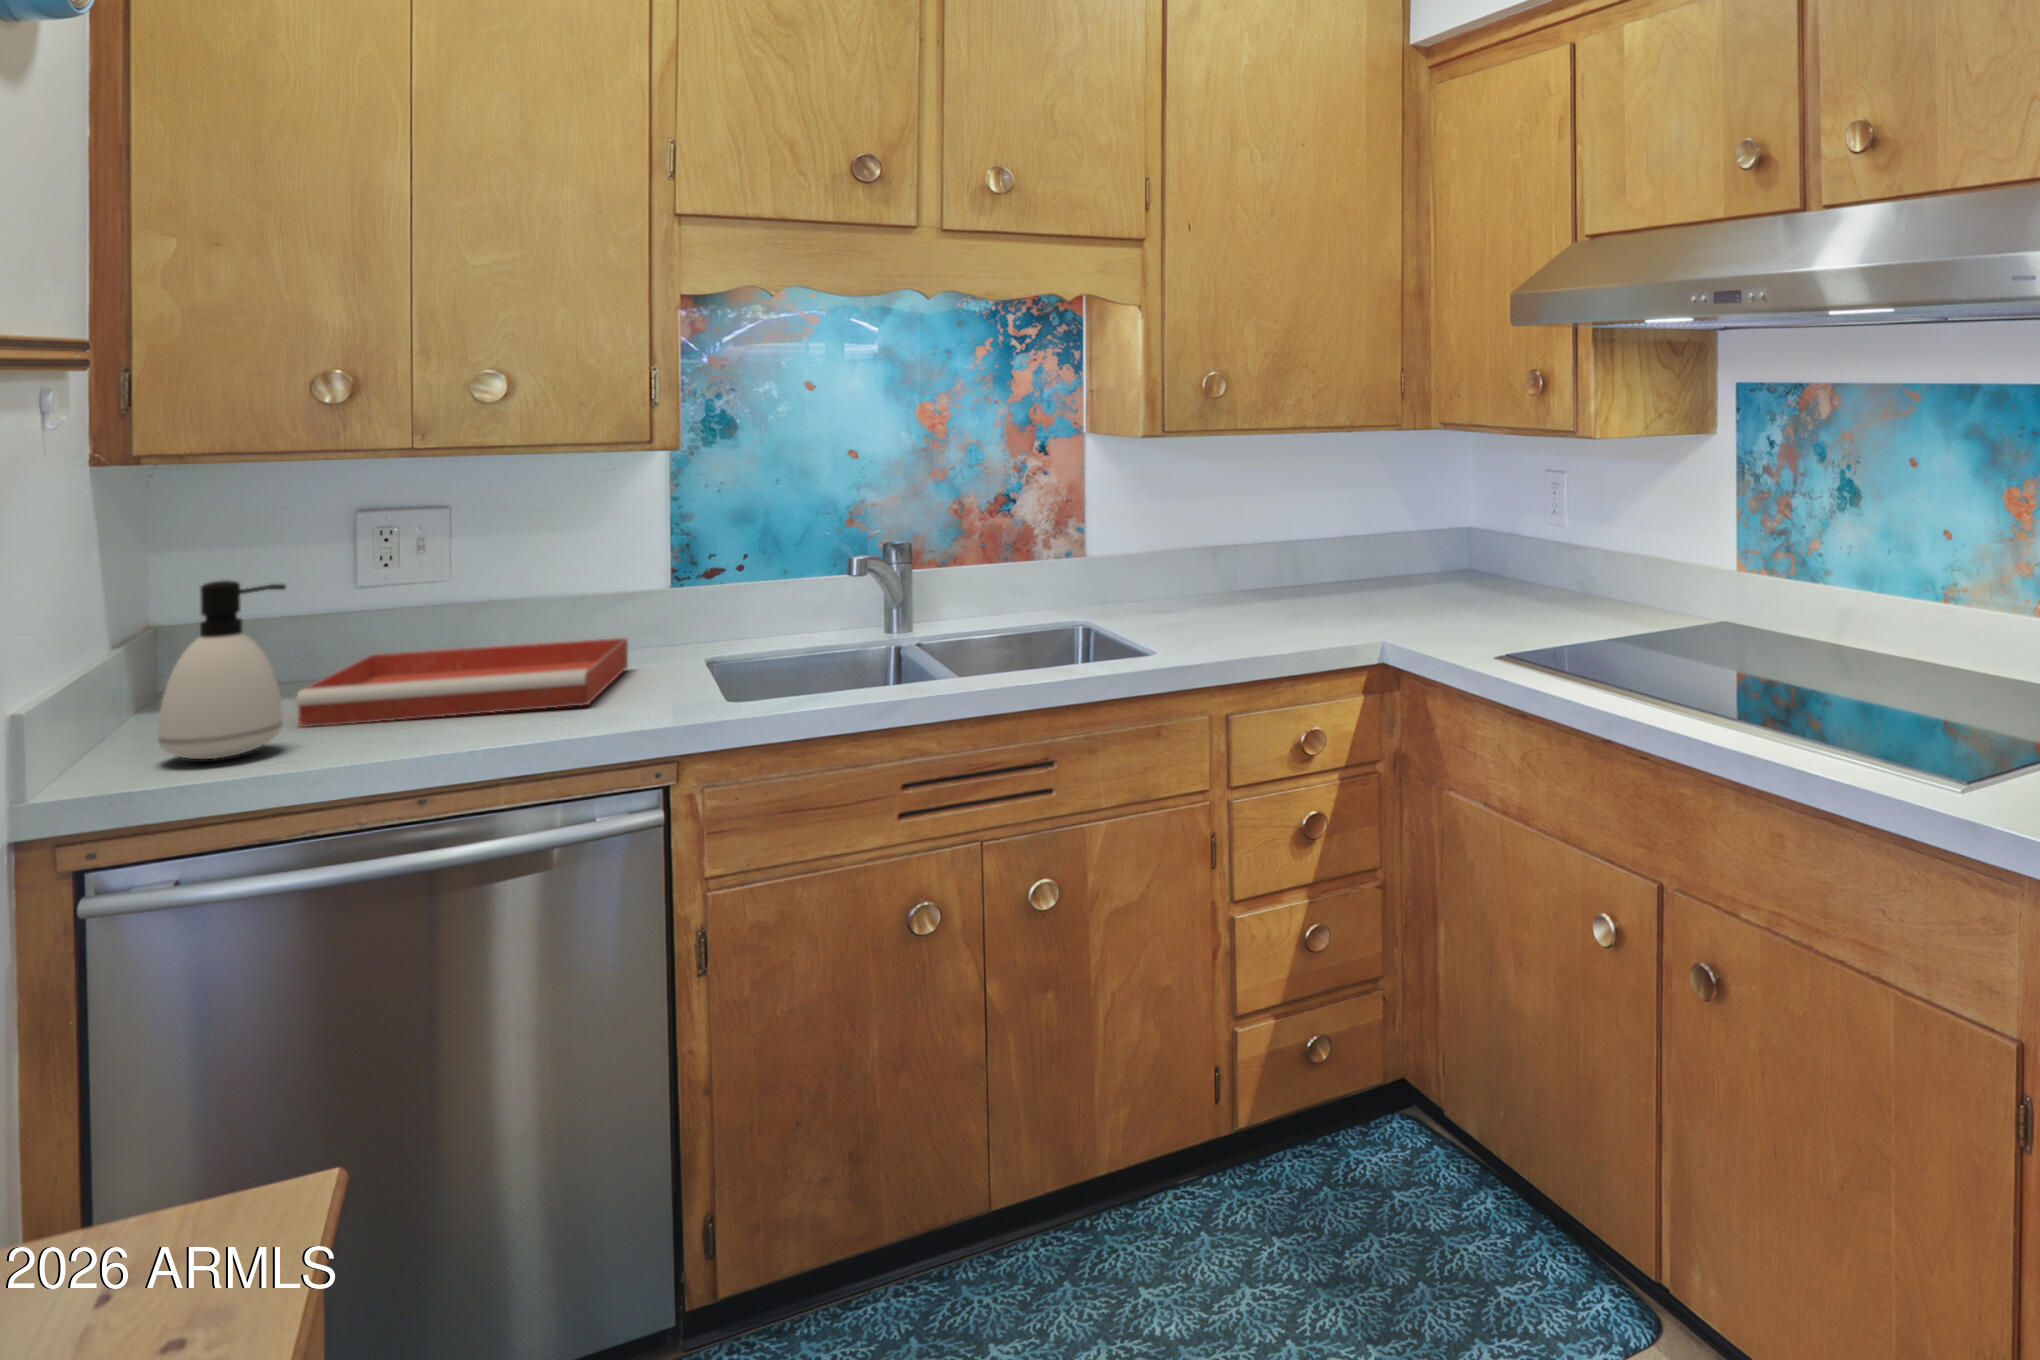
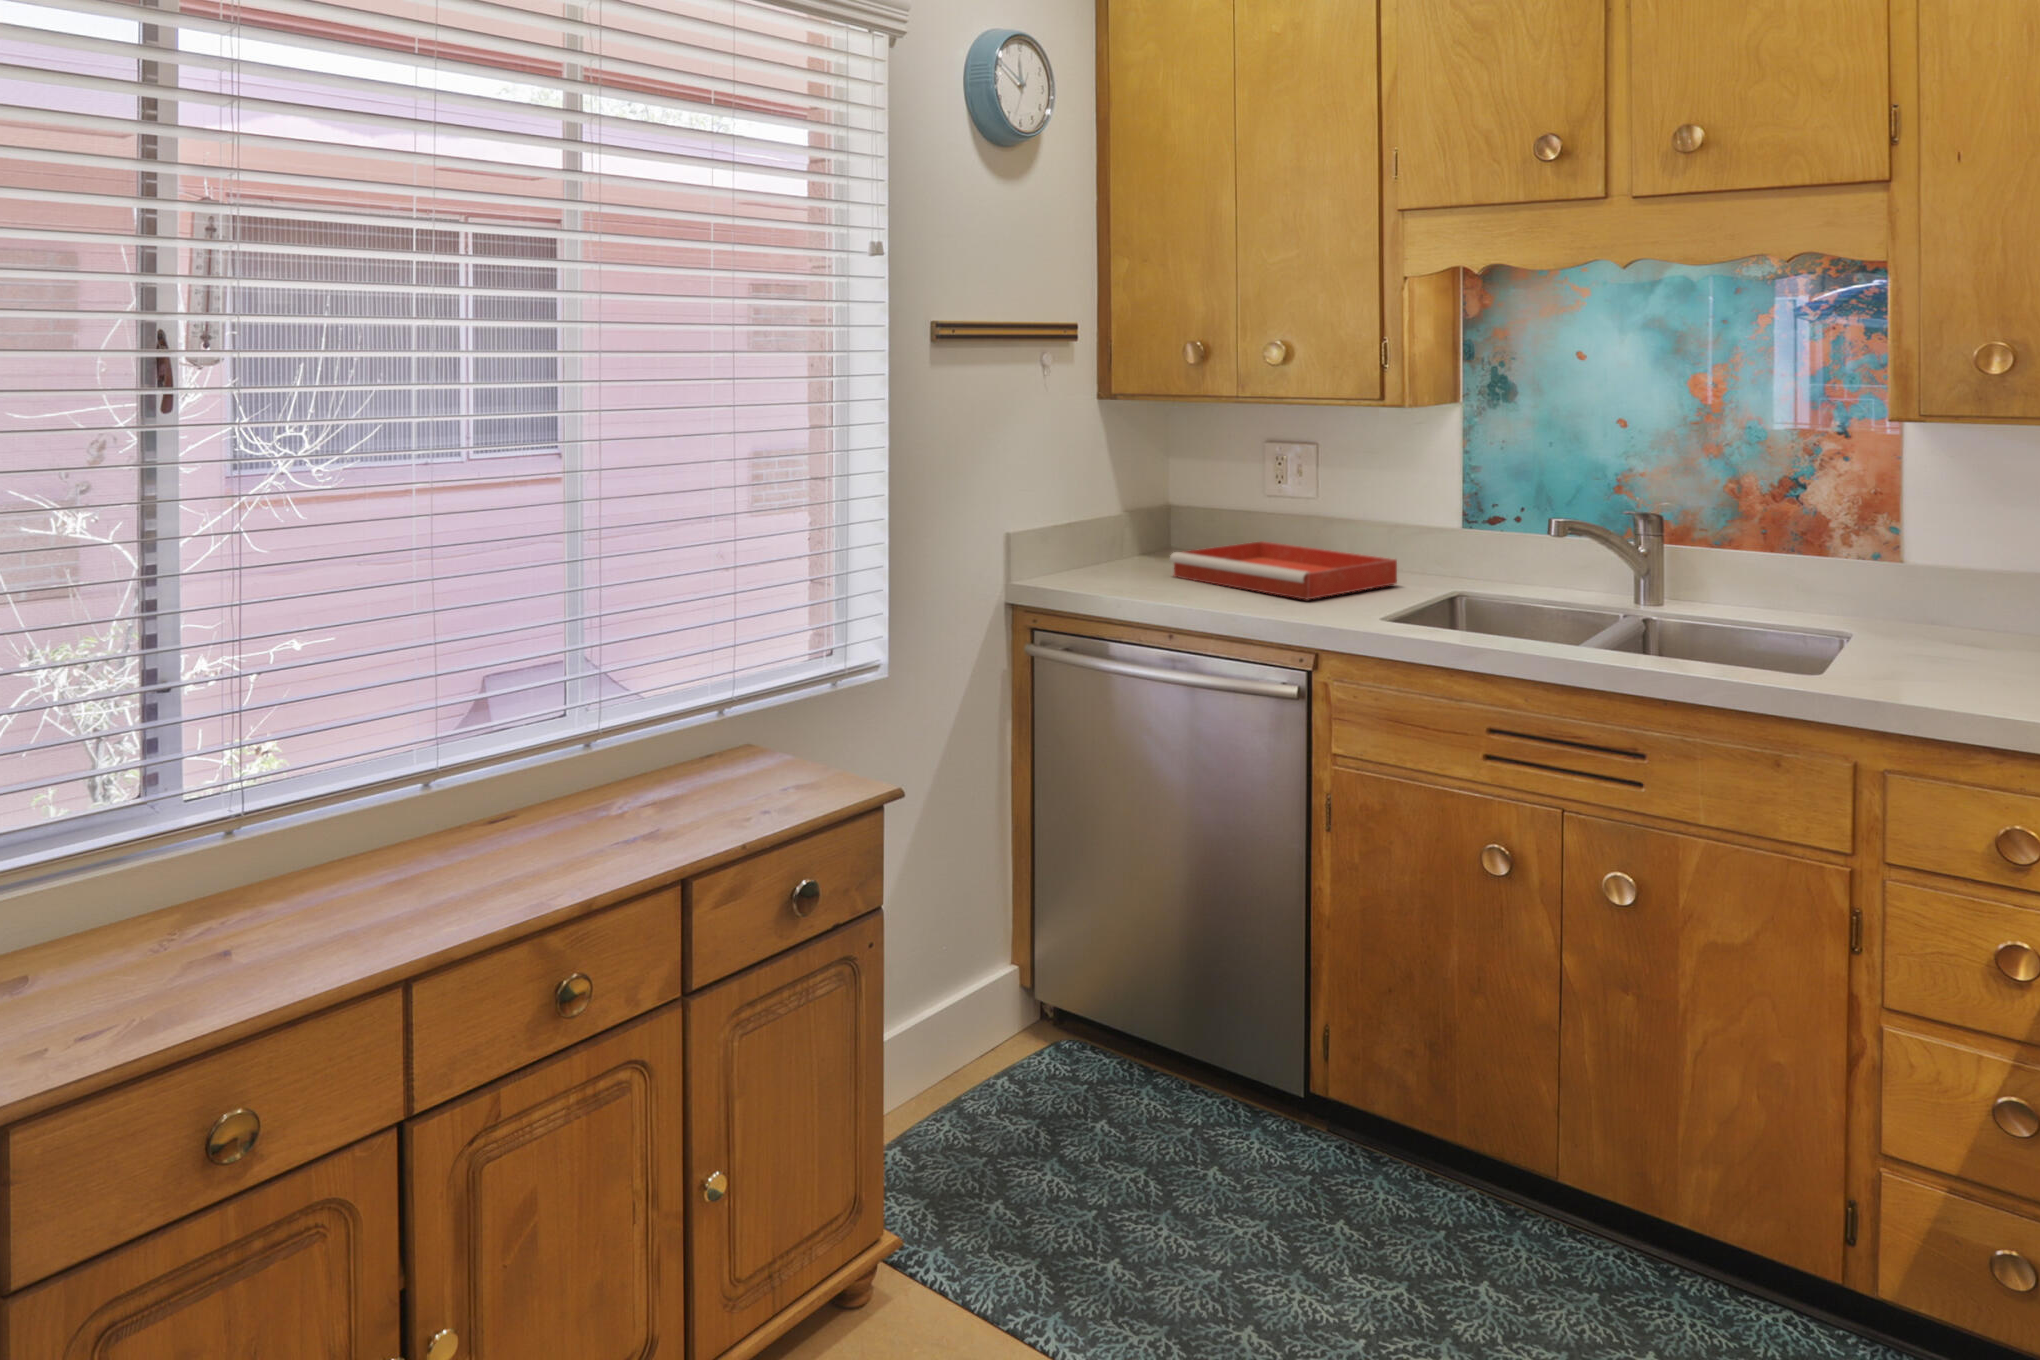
soap dispenser: present [158,580,286,759] -> none [1078,471,1138,582]

